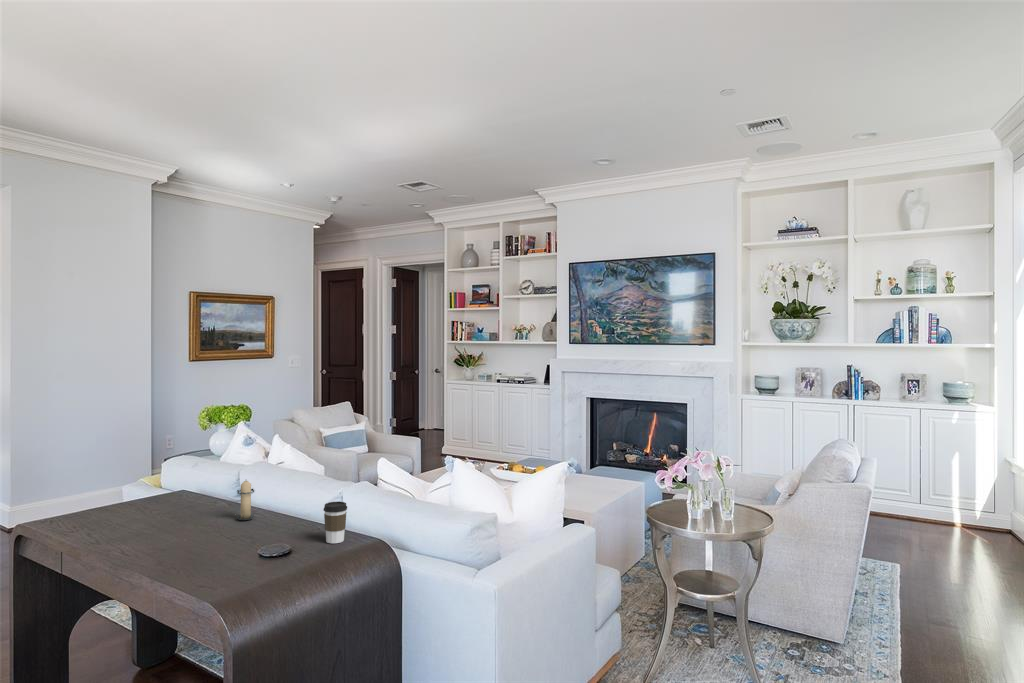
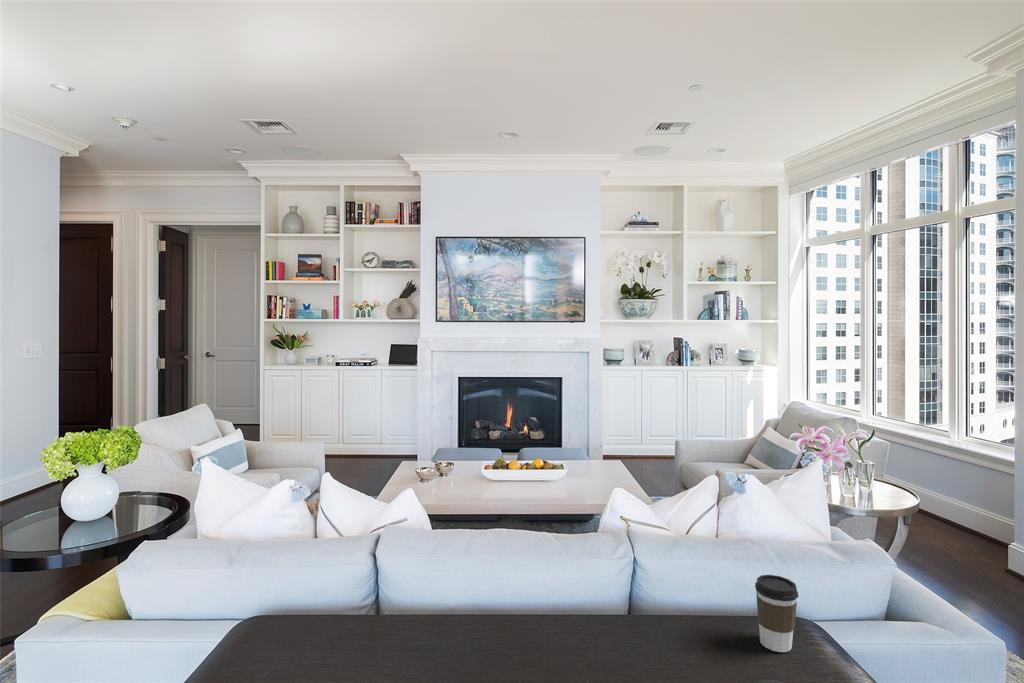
candle: present [237,481,254,520] -> none [516,569,555,654]

